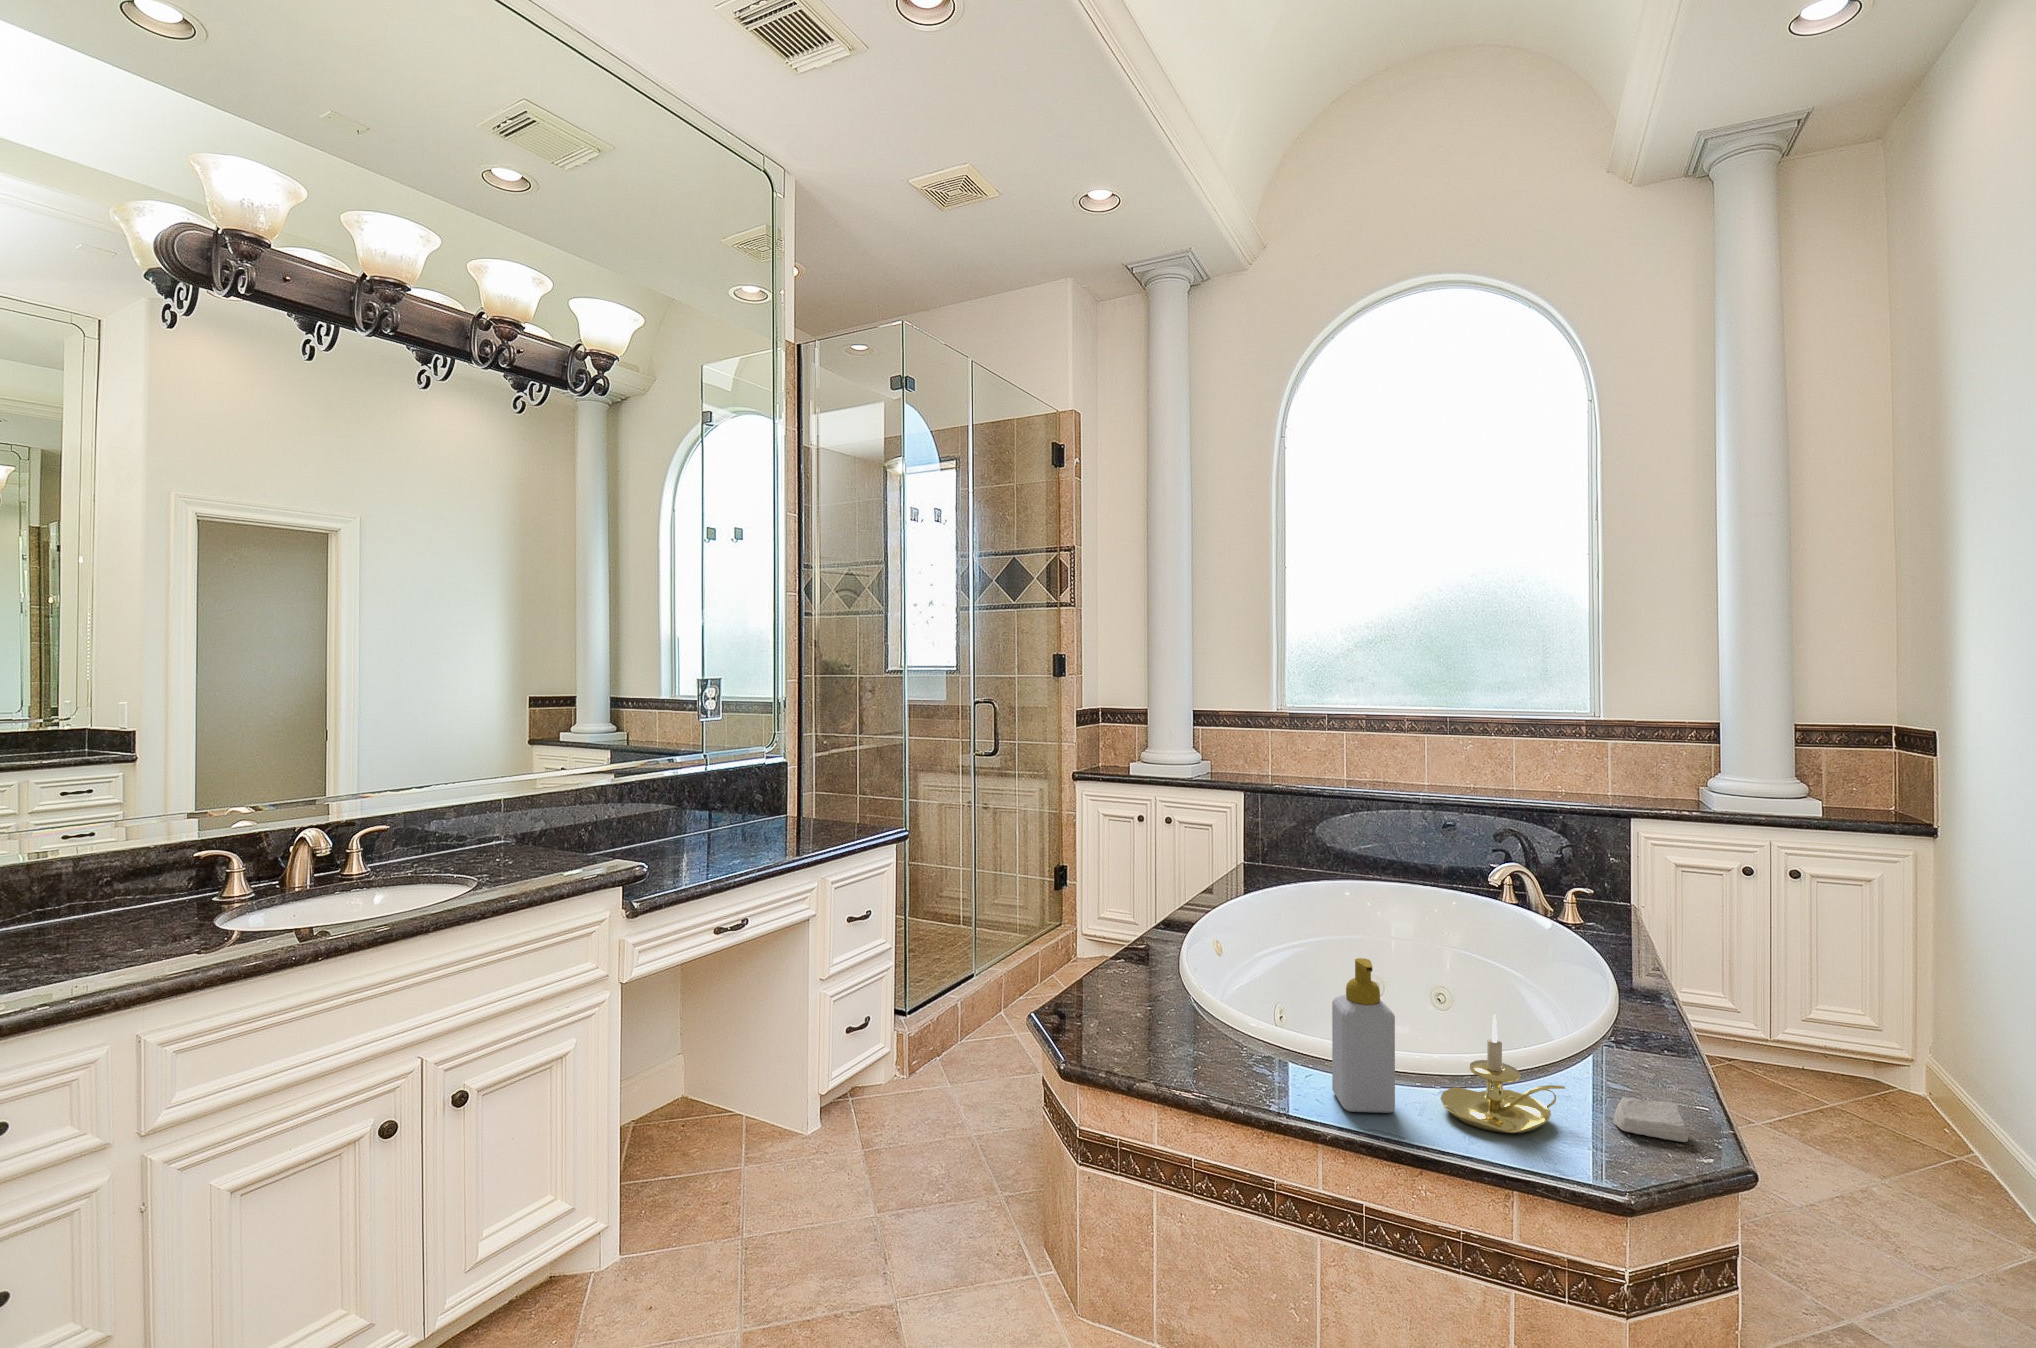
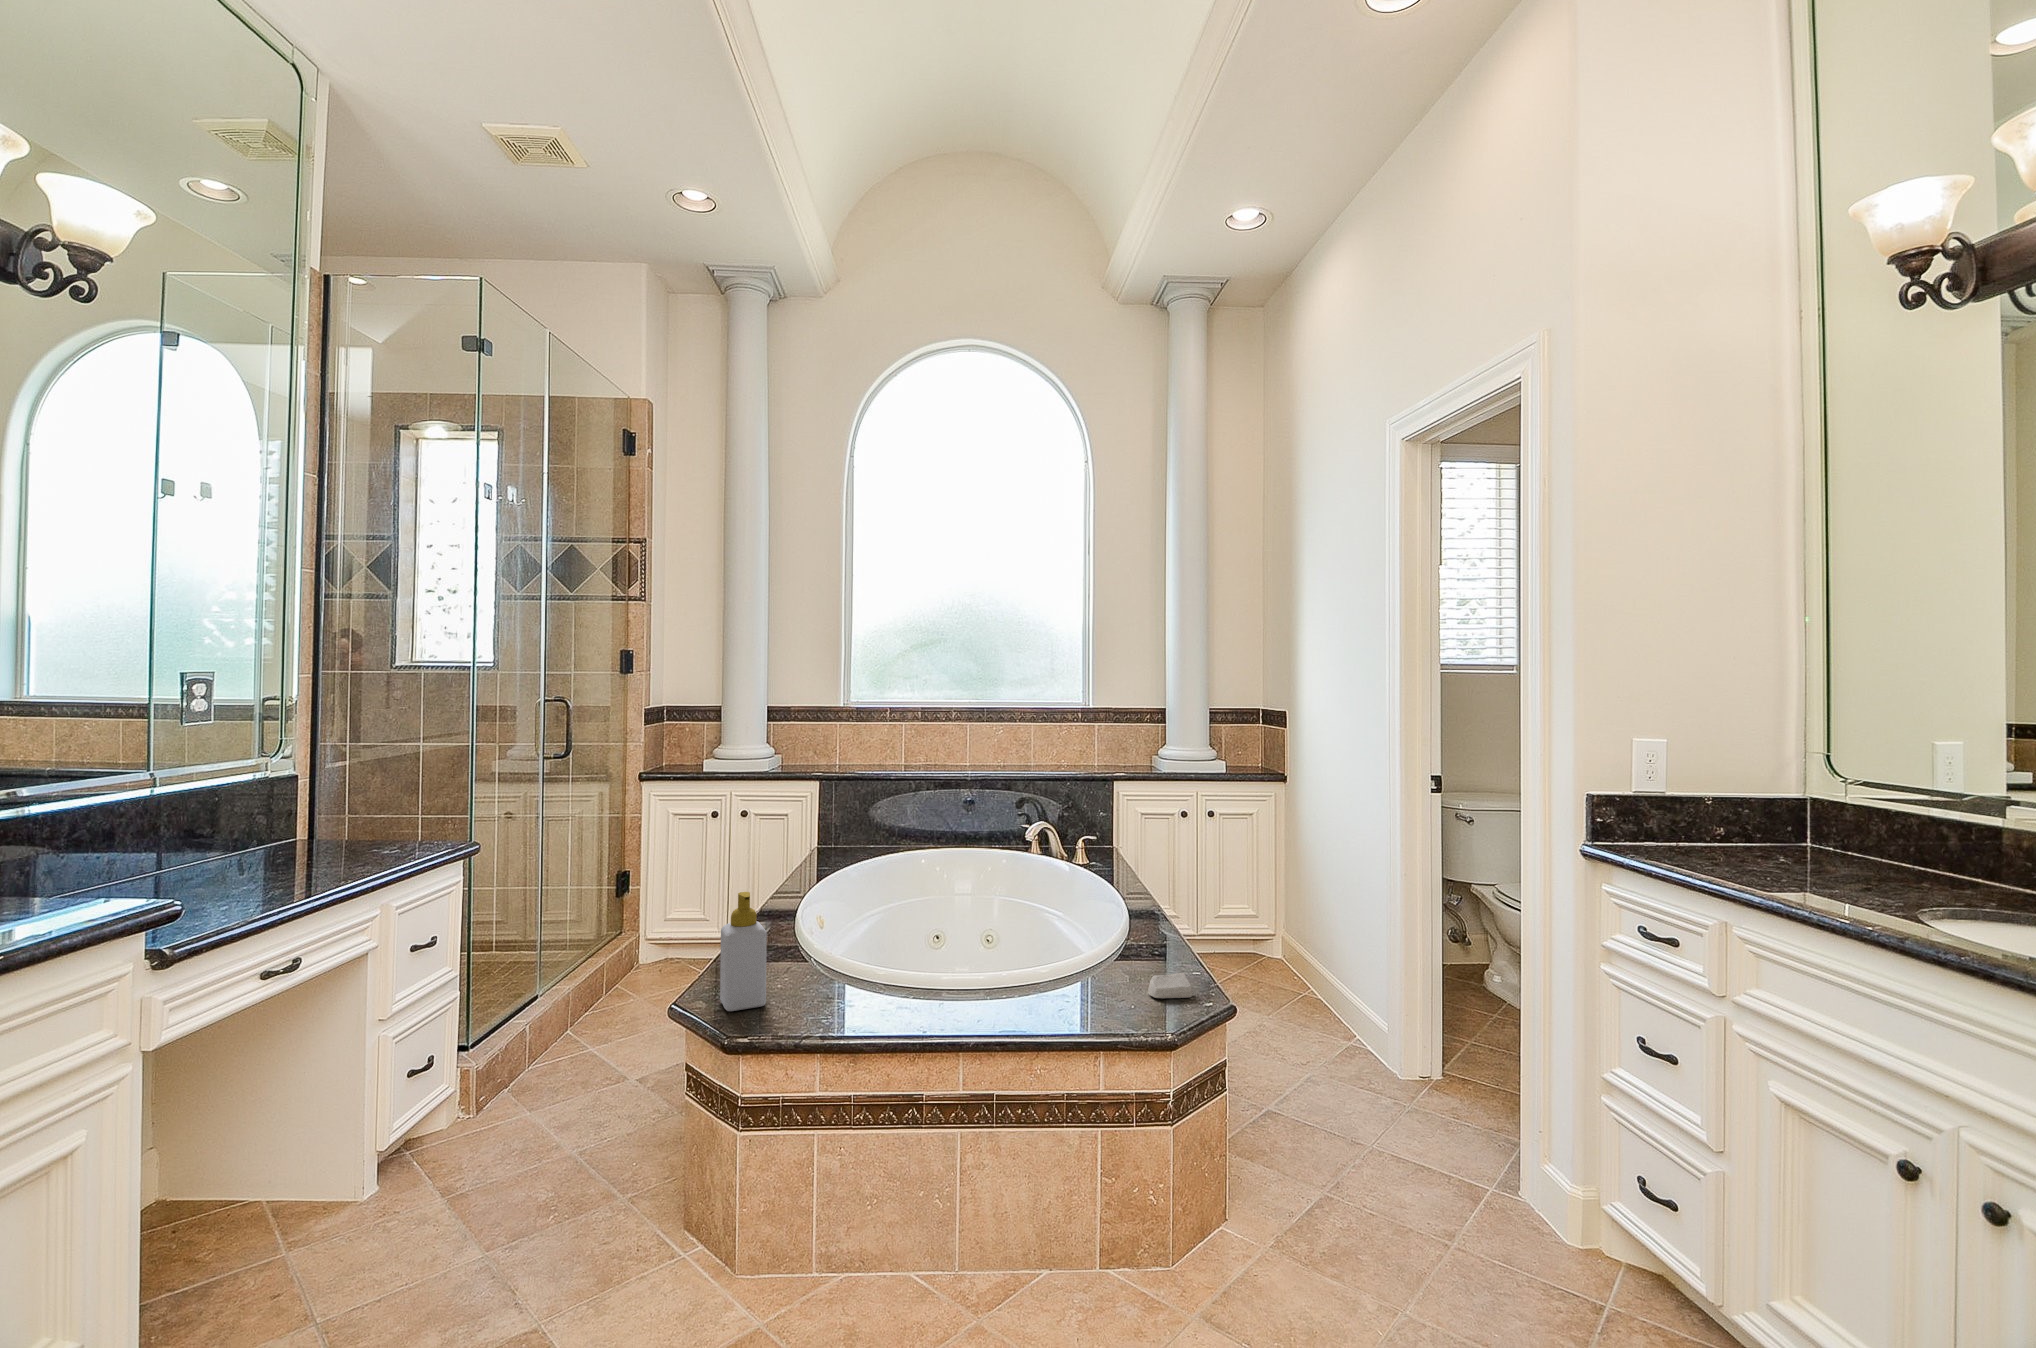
soap bottle: present [1332,958,1395,1113] -> present [720,892,767,1011]
candle holder: present [1441,1015,1565,1133] -> none [1041,930,1120,1016]

